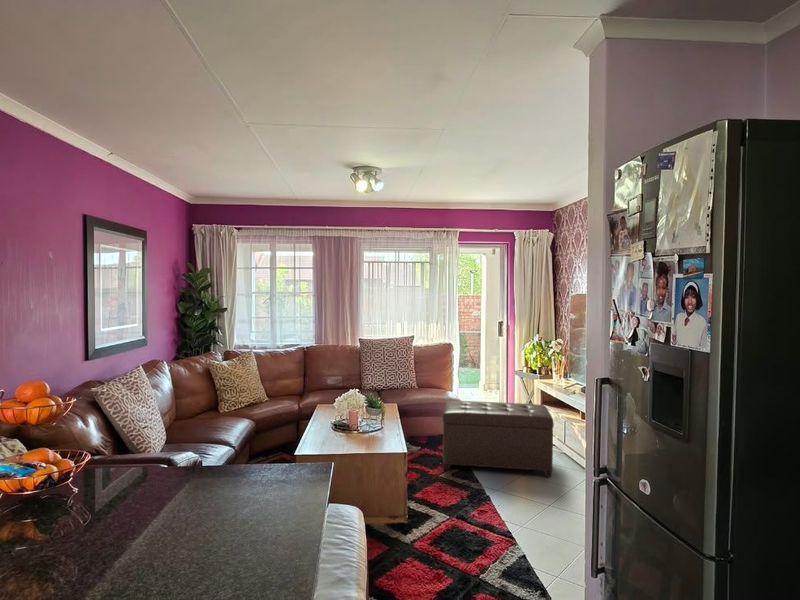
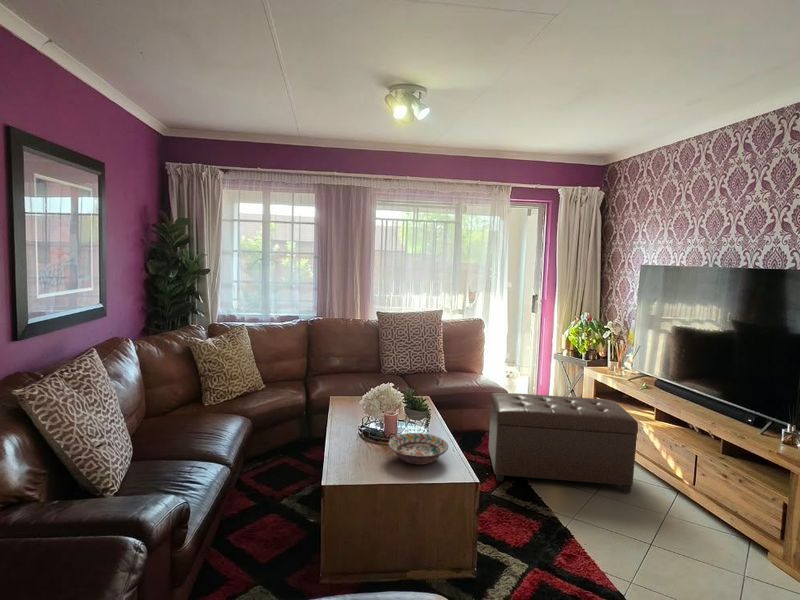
decorative bowl: none [344,424,387,444] -> present [388,433,448,465]

